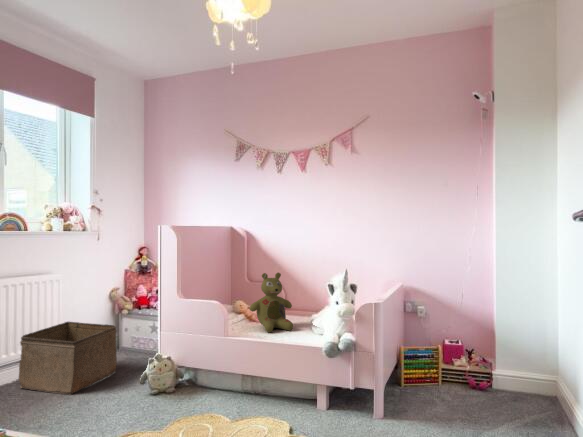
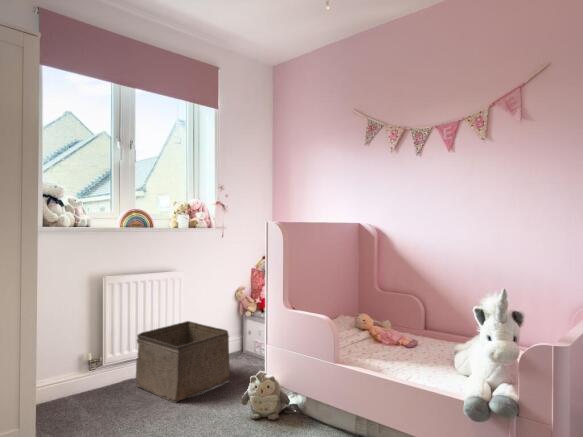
stuffed bear: present [250,273,293,332] -> none [371,284,429,363]

